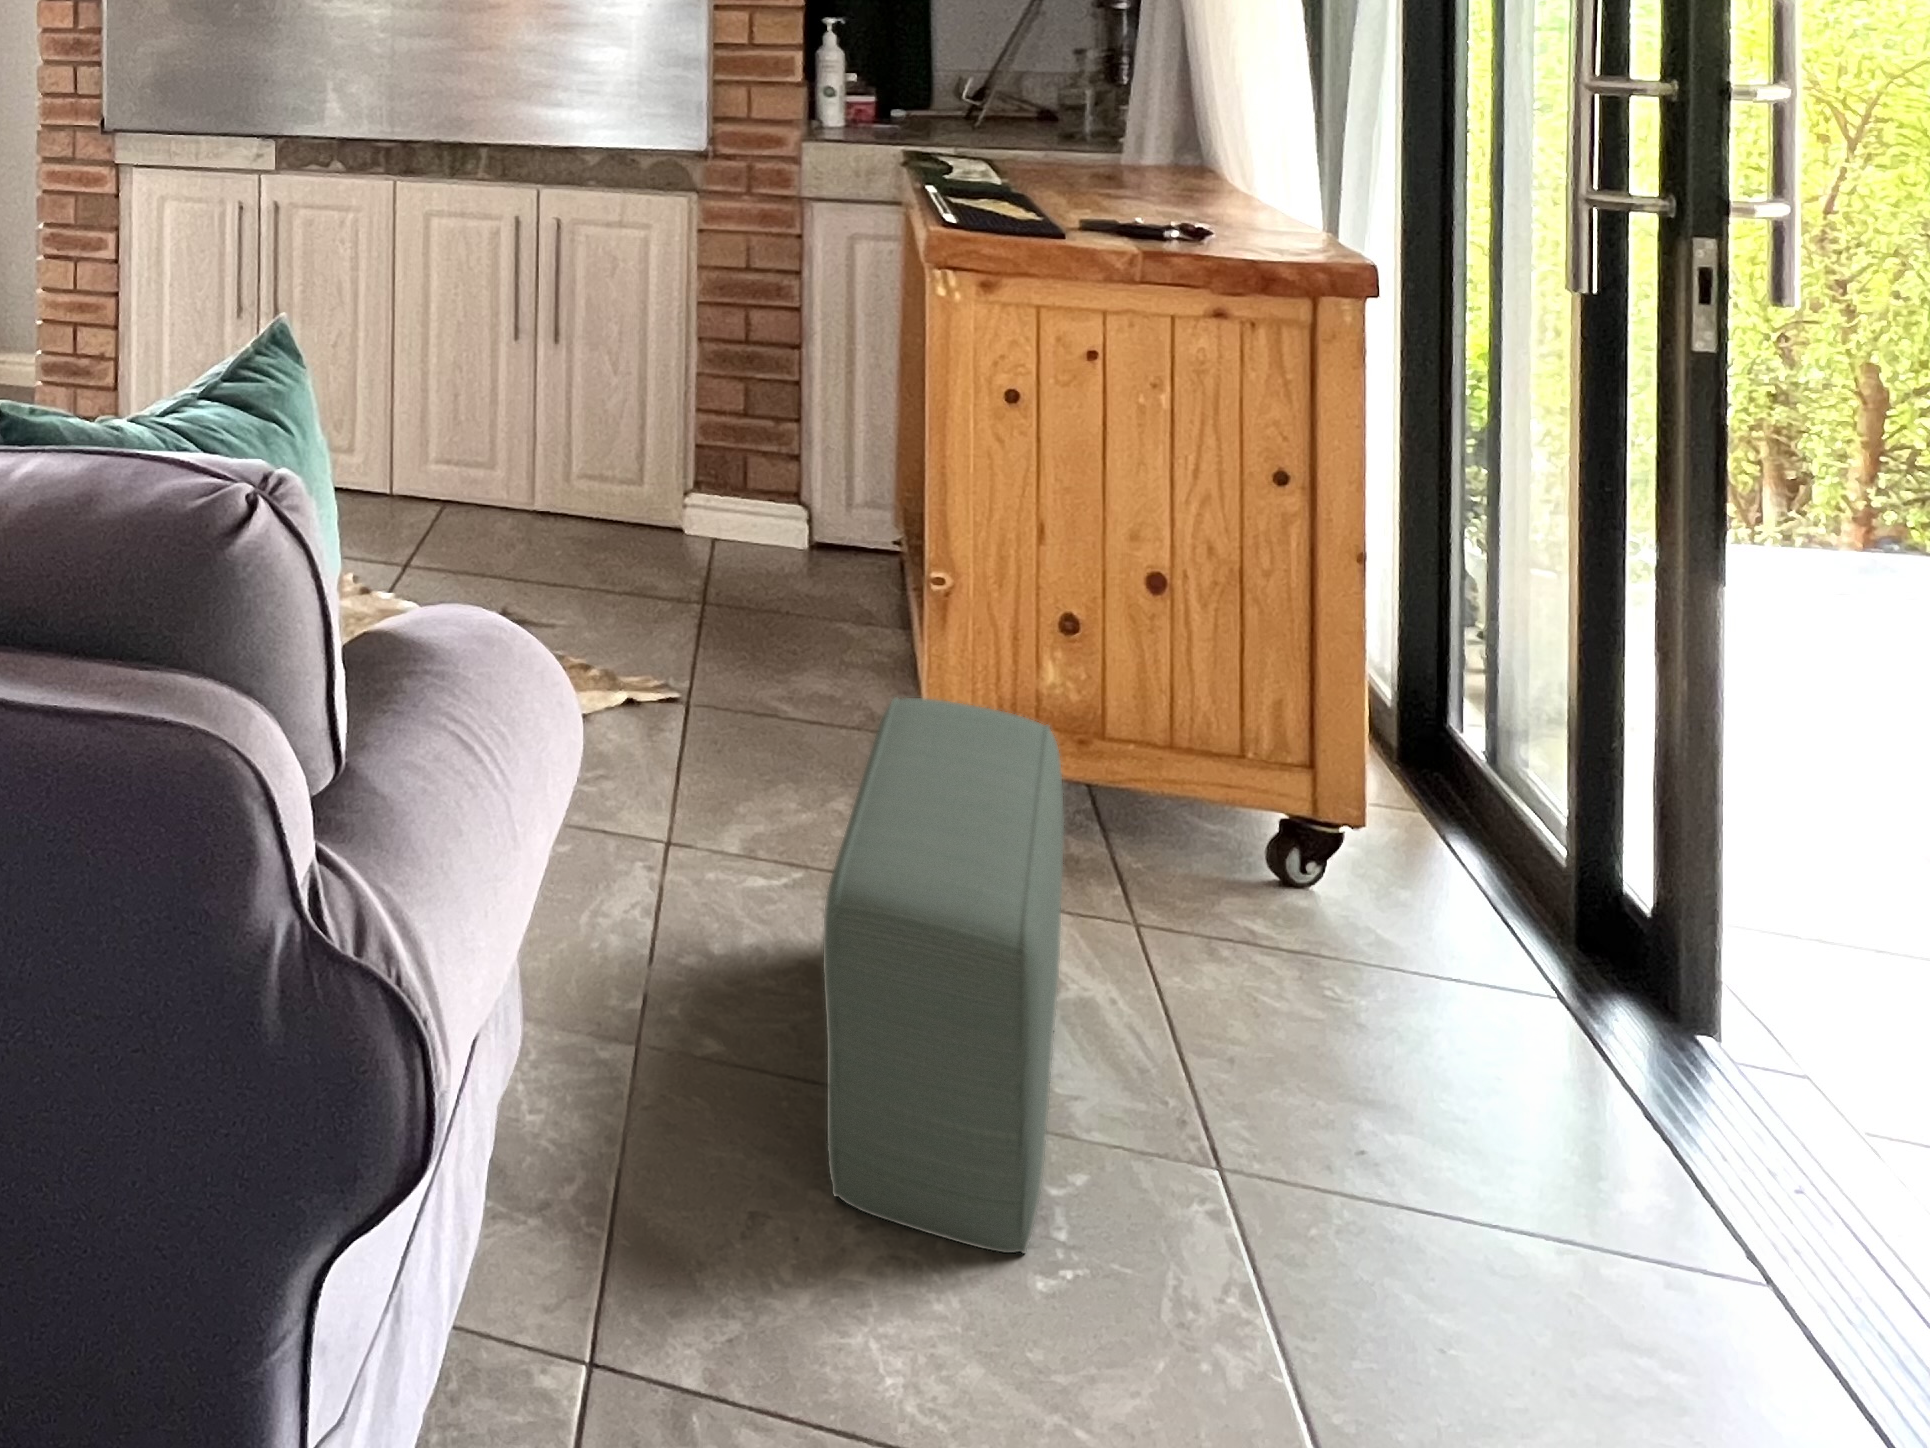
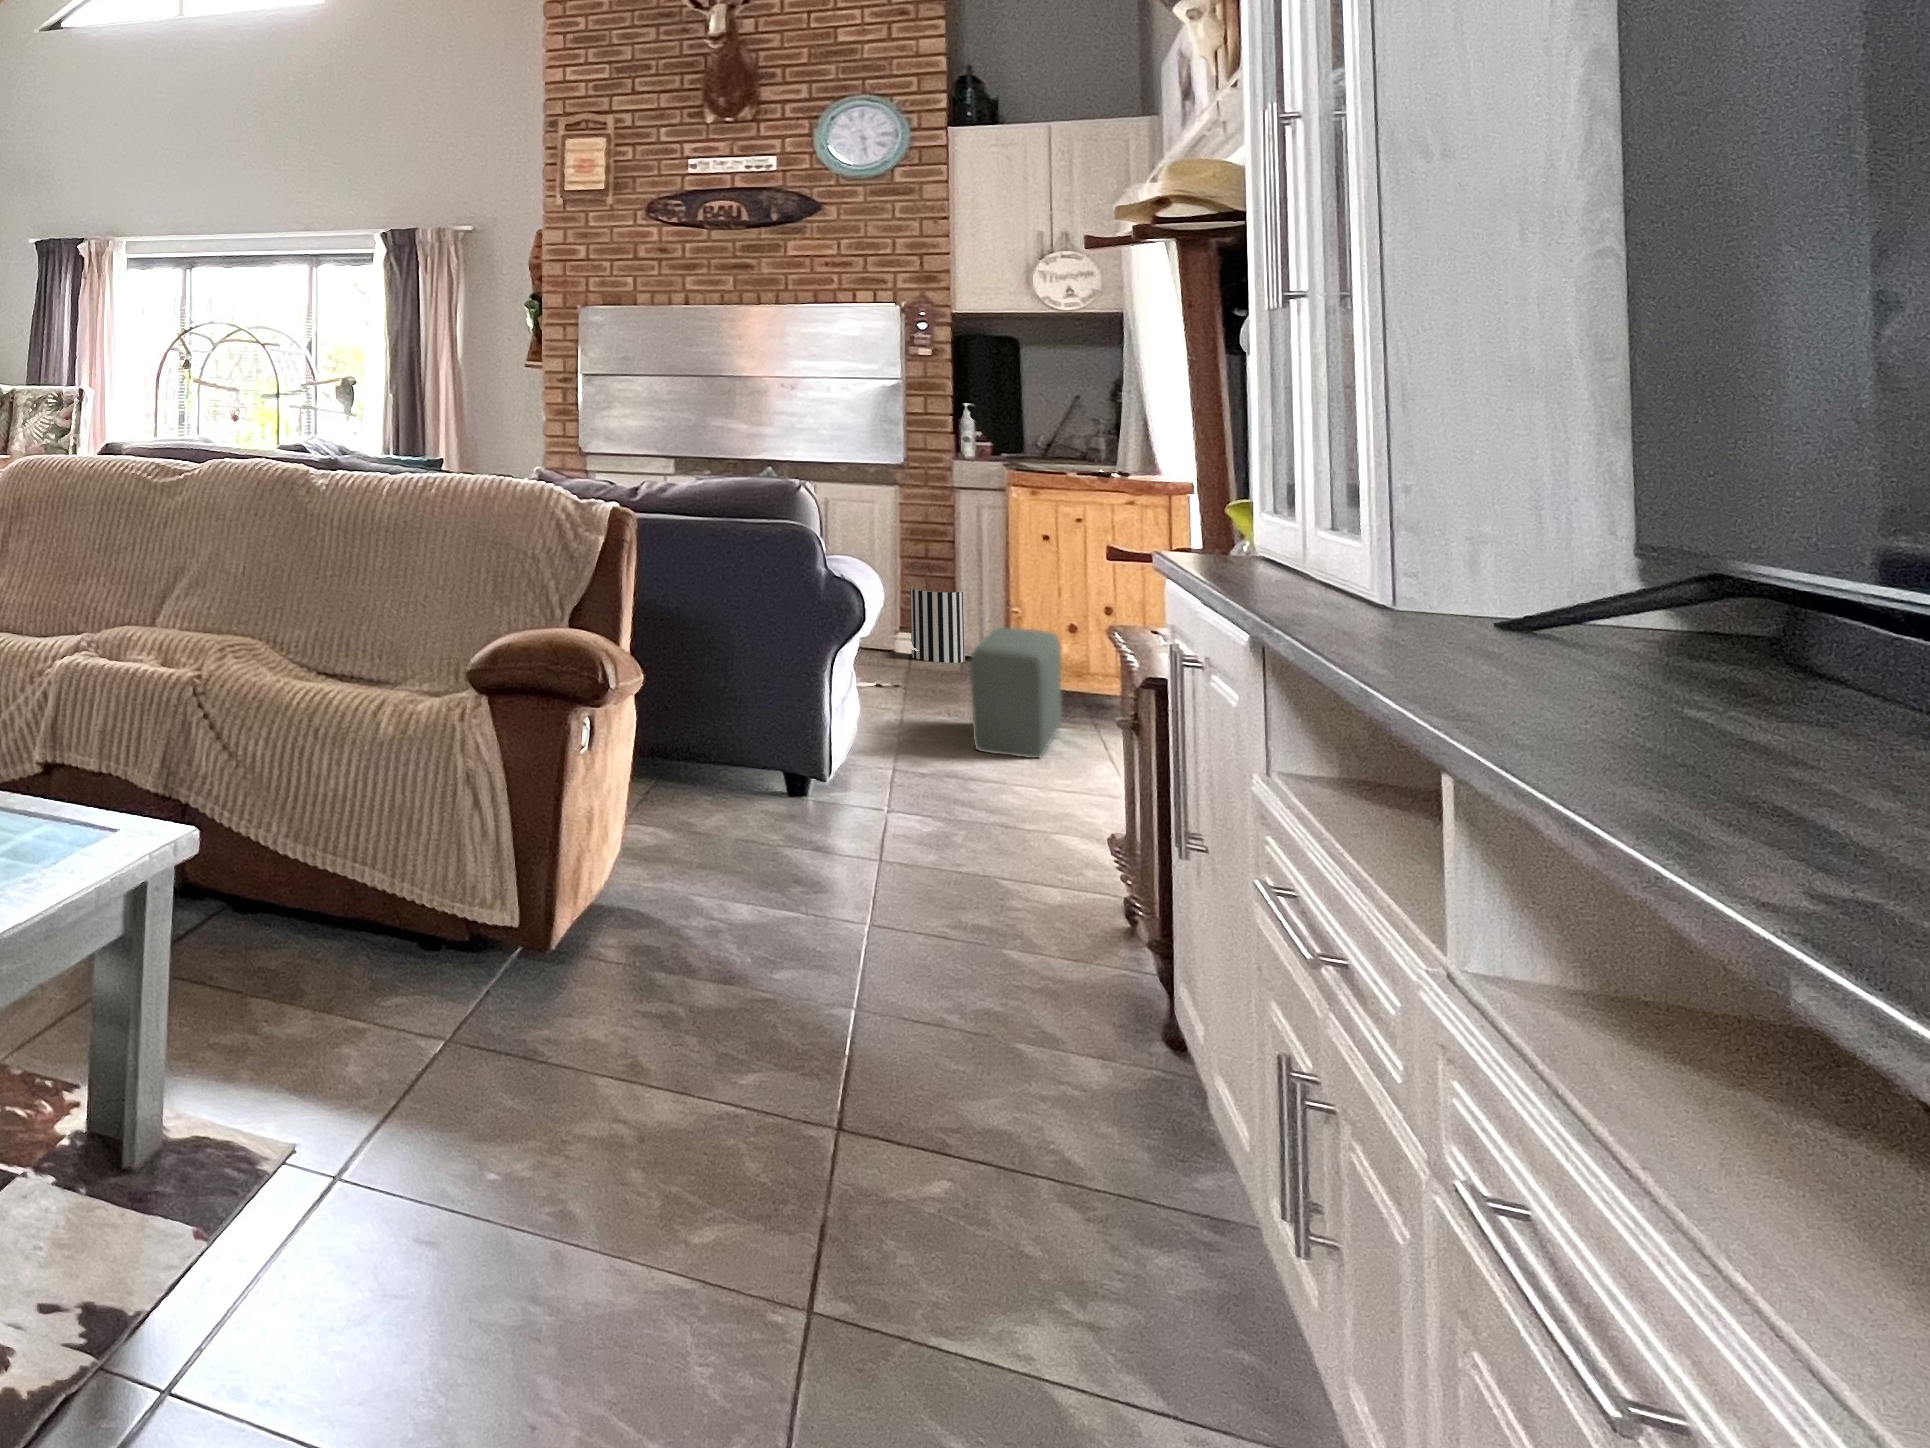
wastebasket: none [709,403,814,575] -> present [910,588,965,663]

